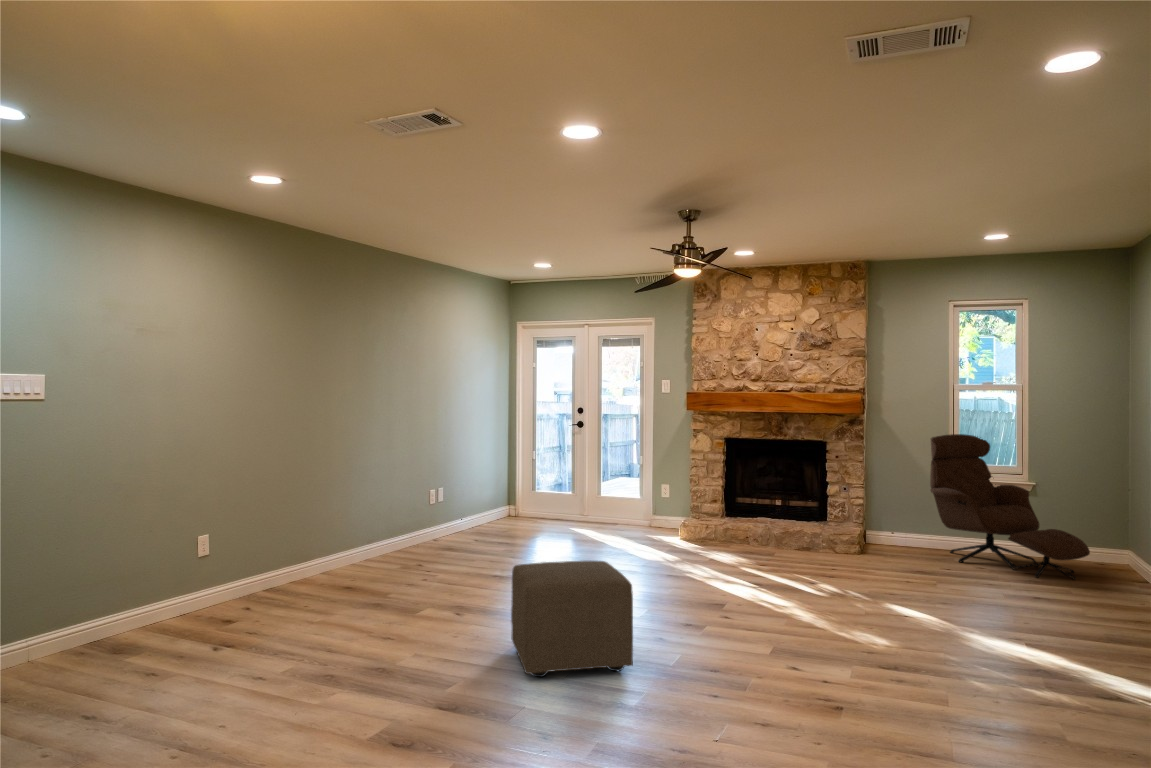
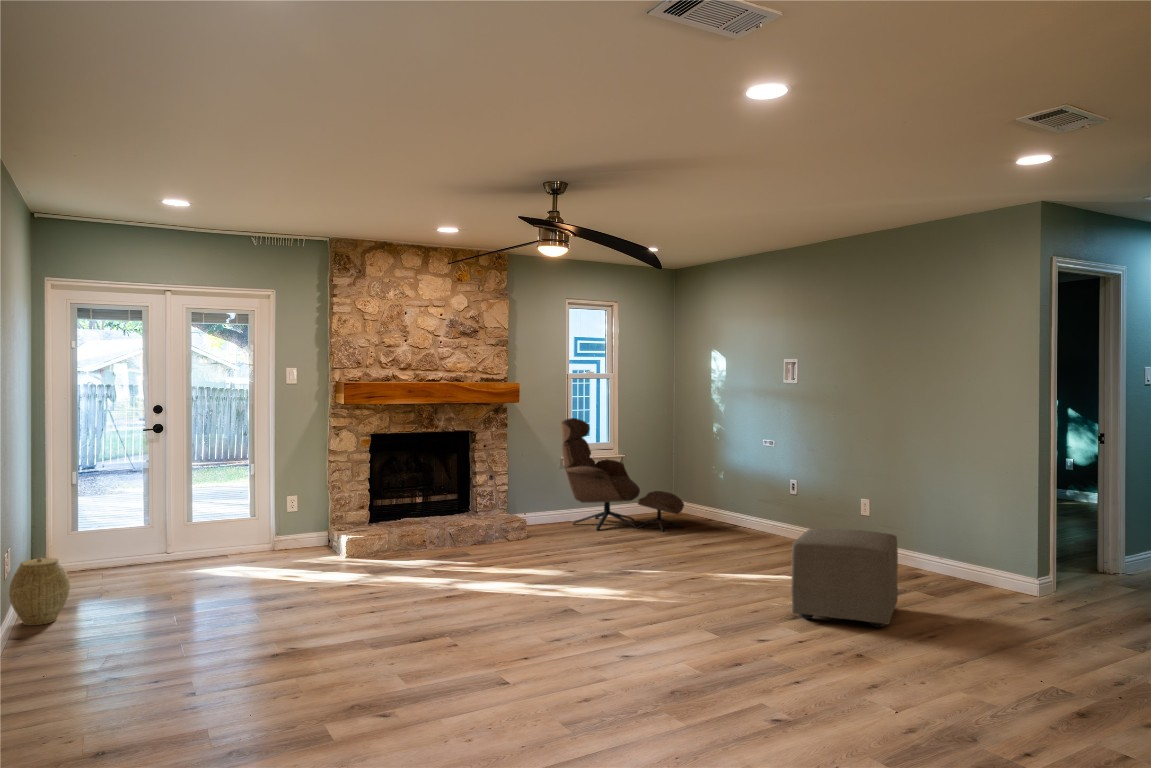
woven basket: none [434,501,467,542] -> present [9,558,70,625]
ottoman: present [511,561,633,677] -> present [791,529,898,627]

